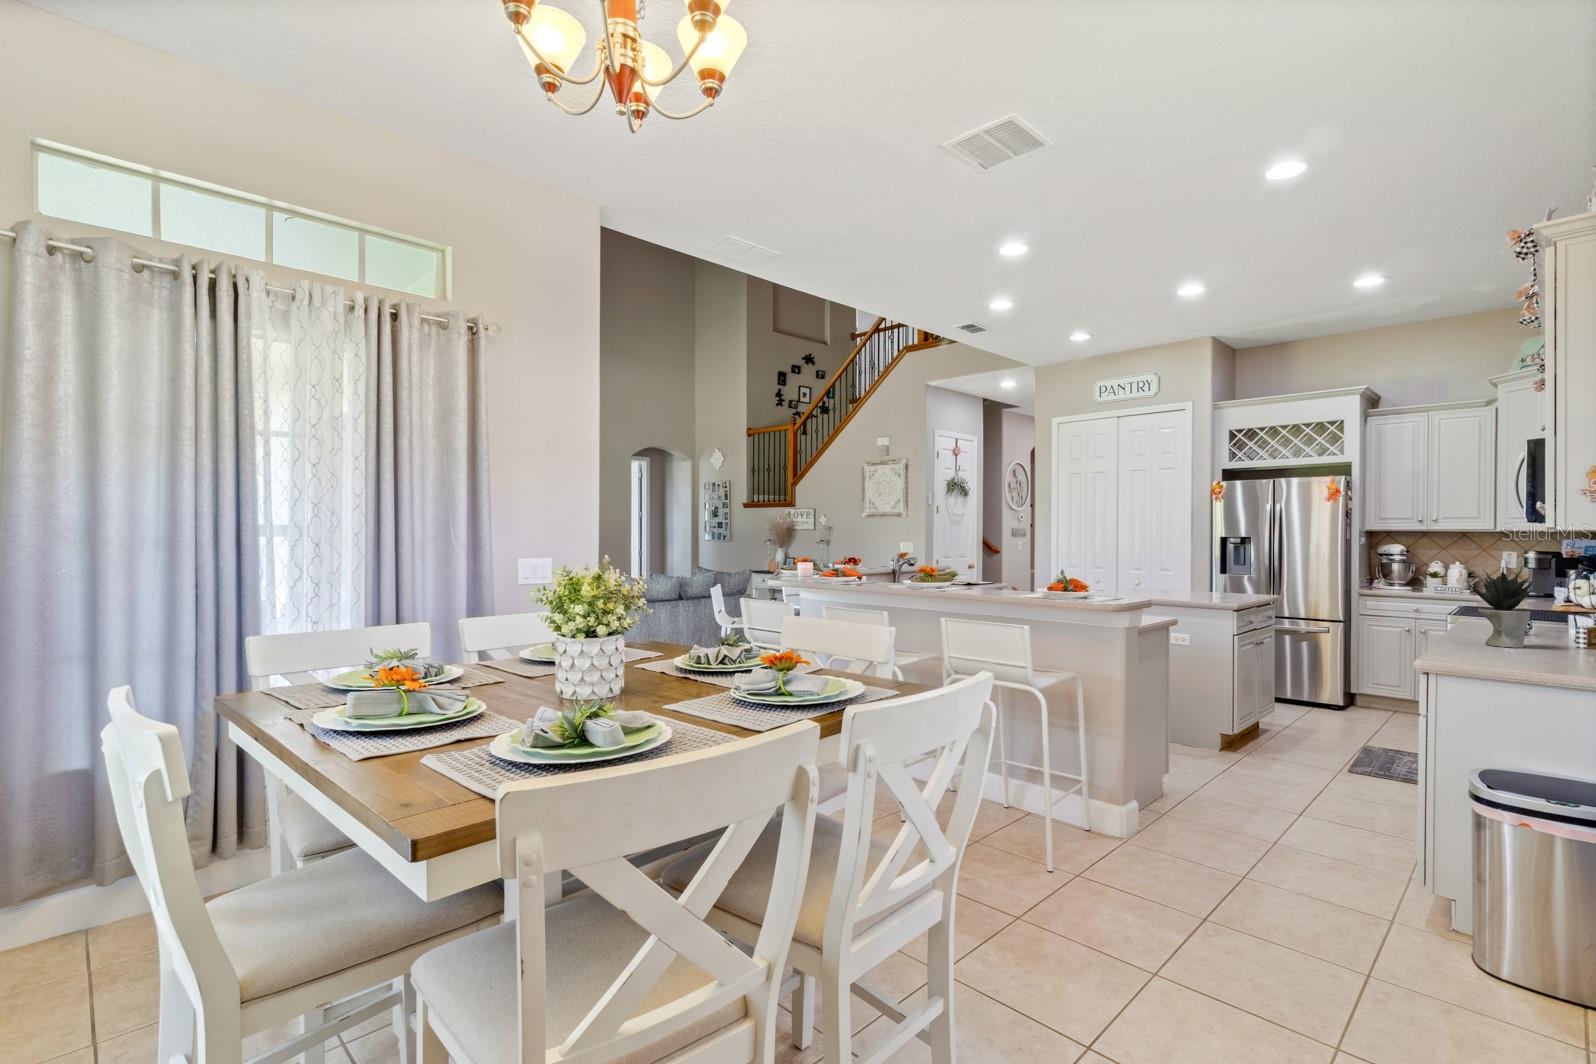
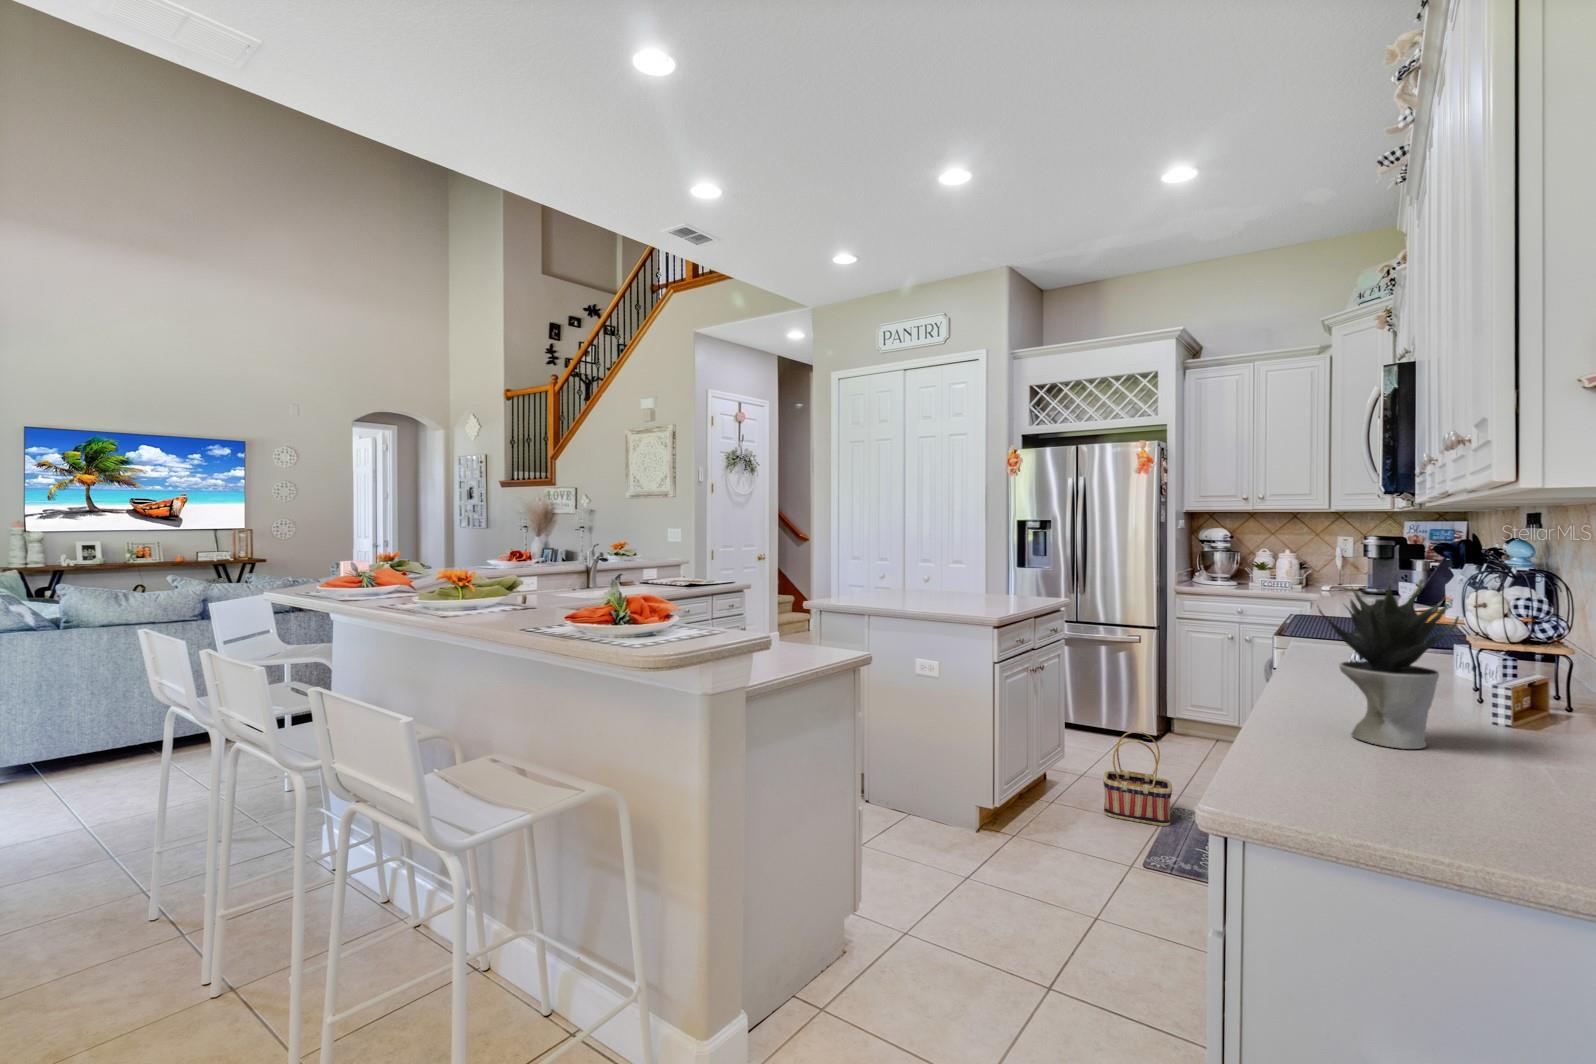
basket: none [1311,690,1367,755] -> present [1103,731,1172,826]

